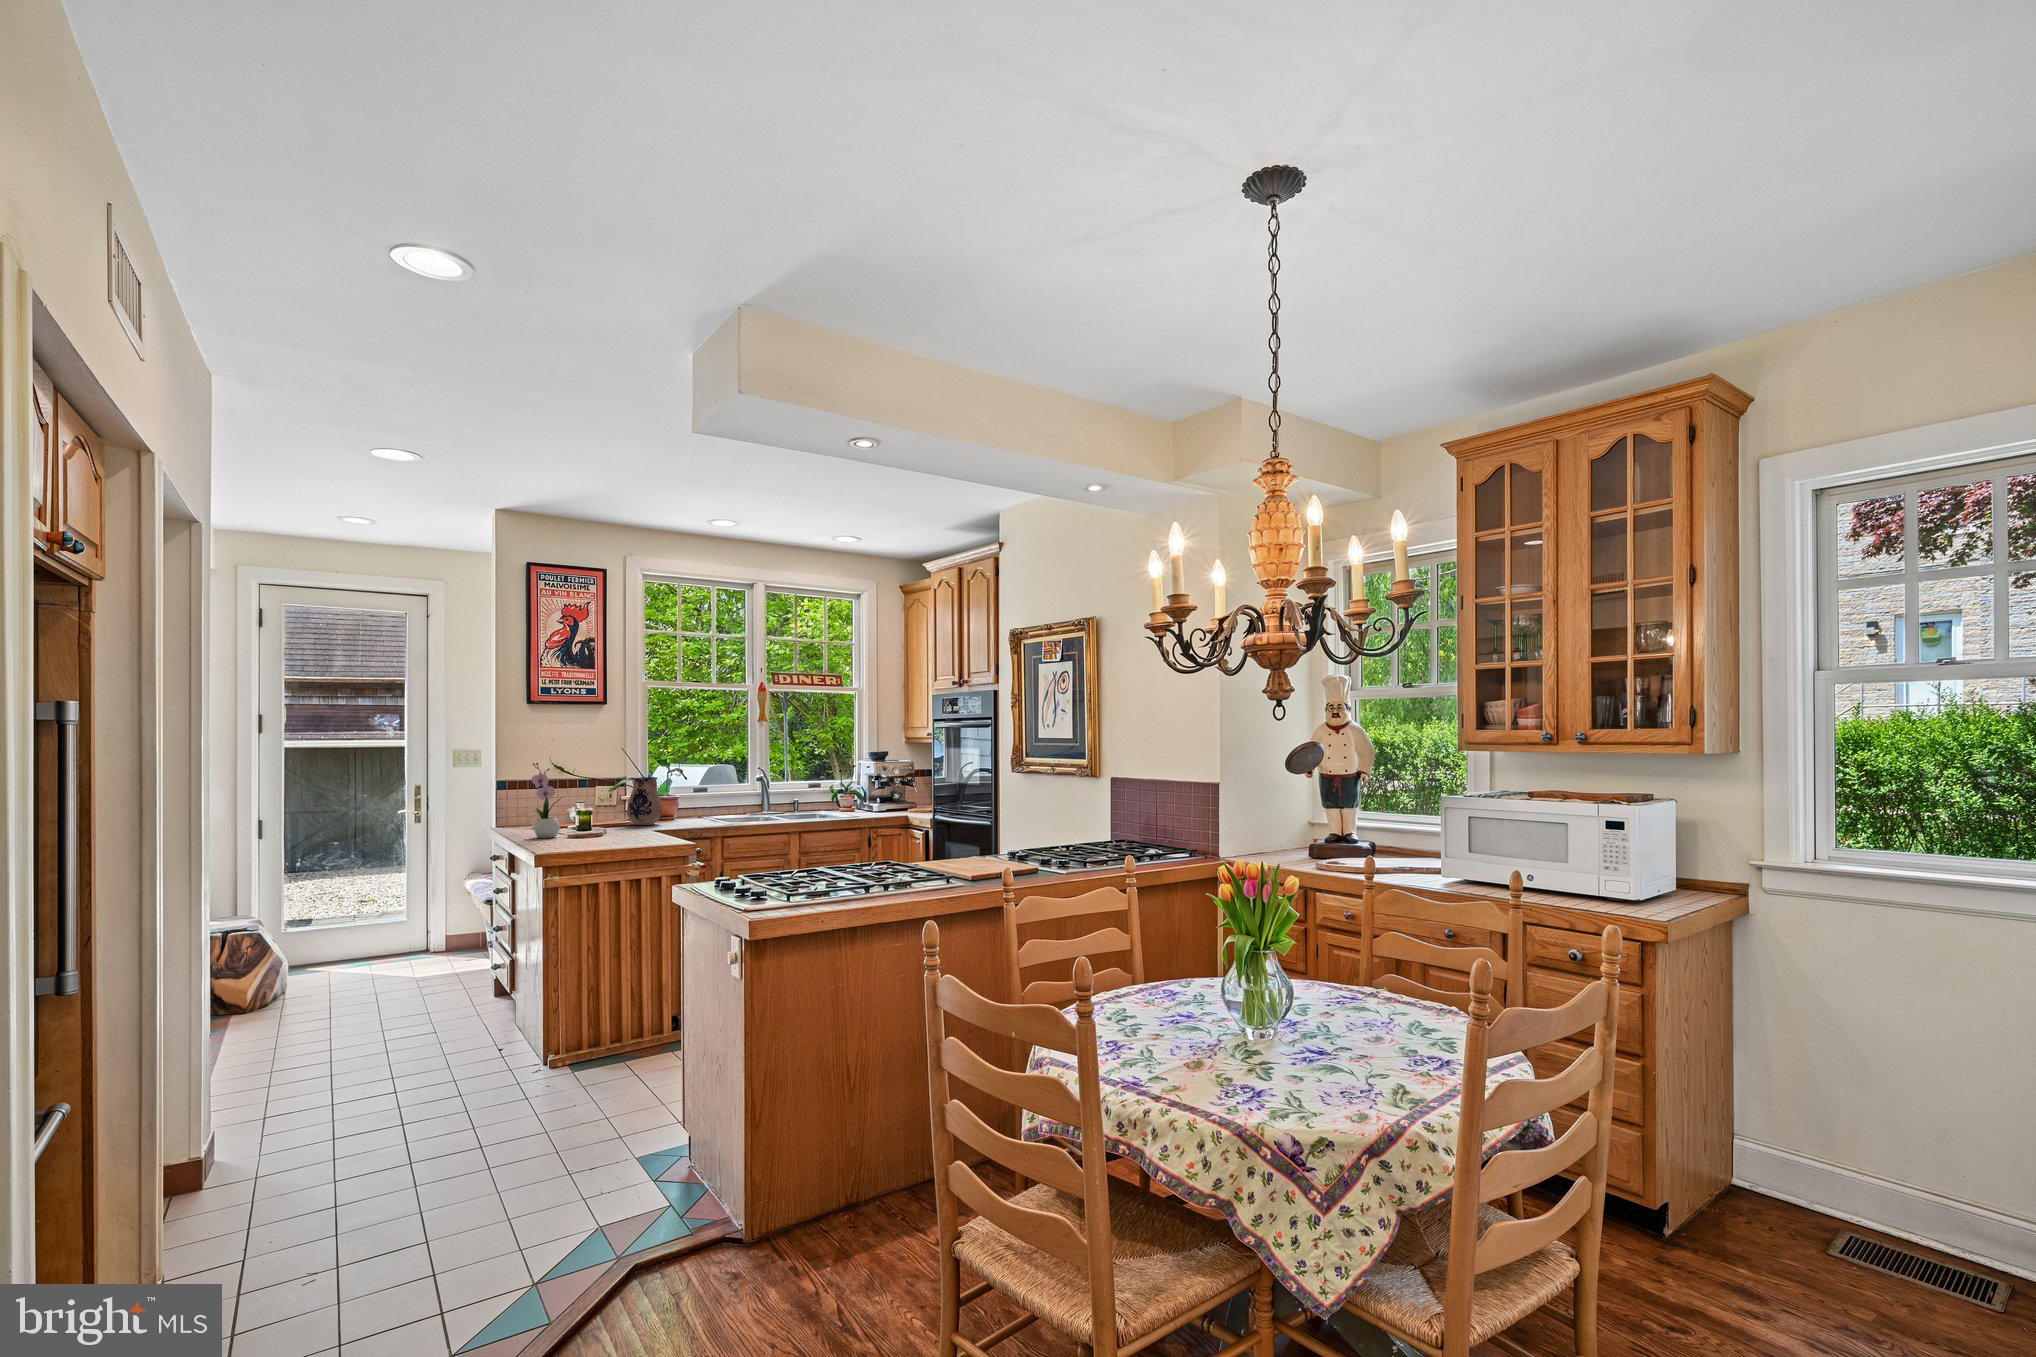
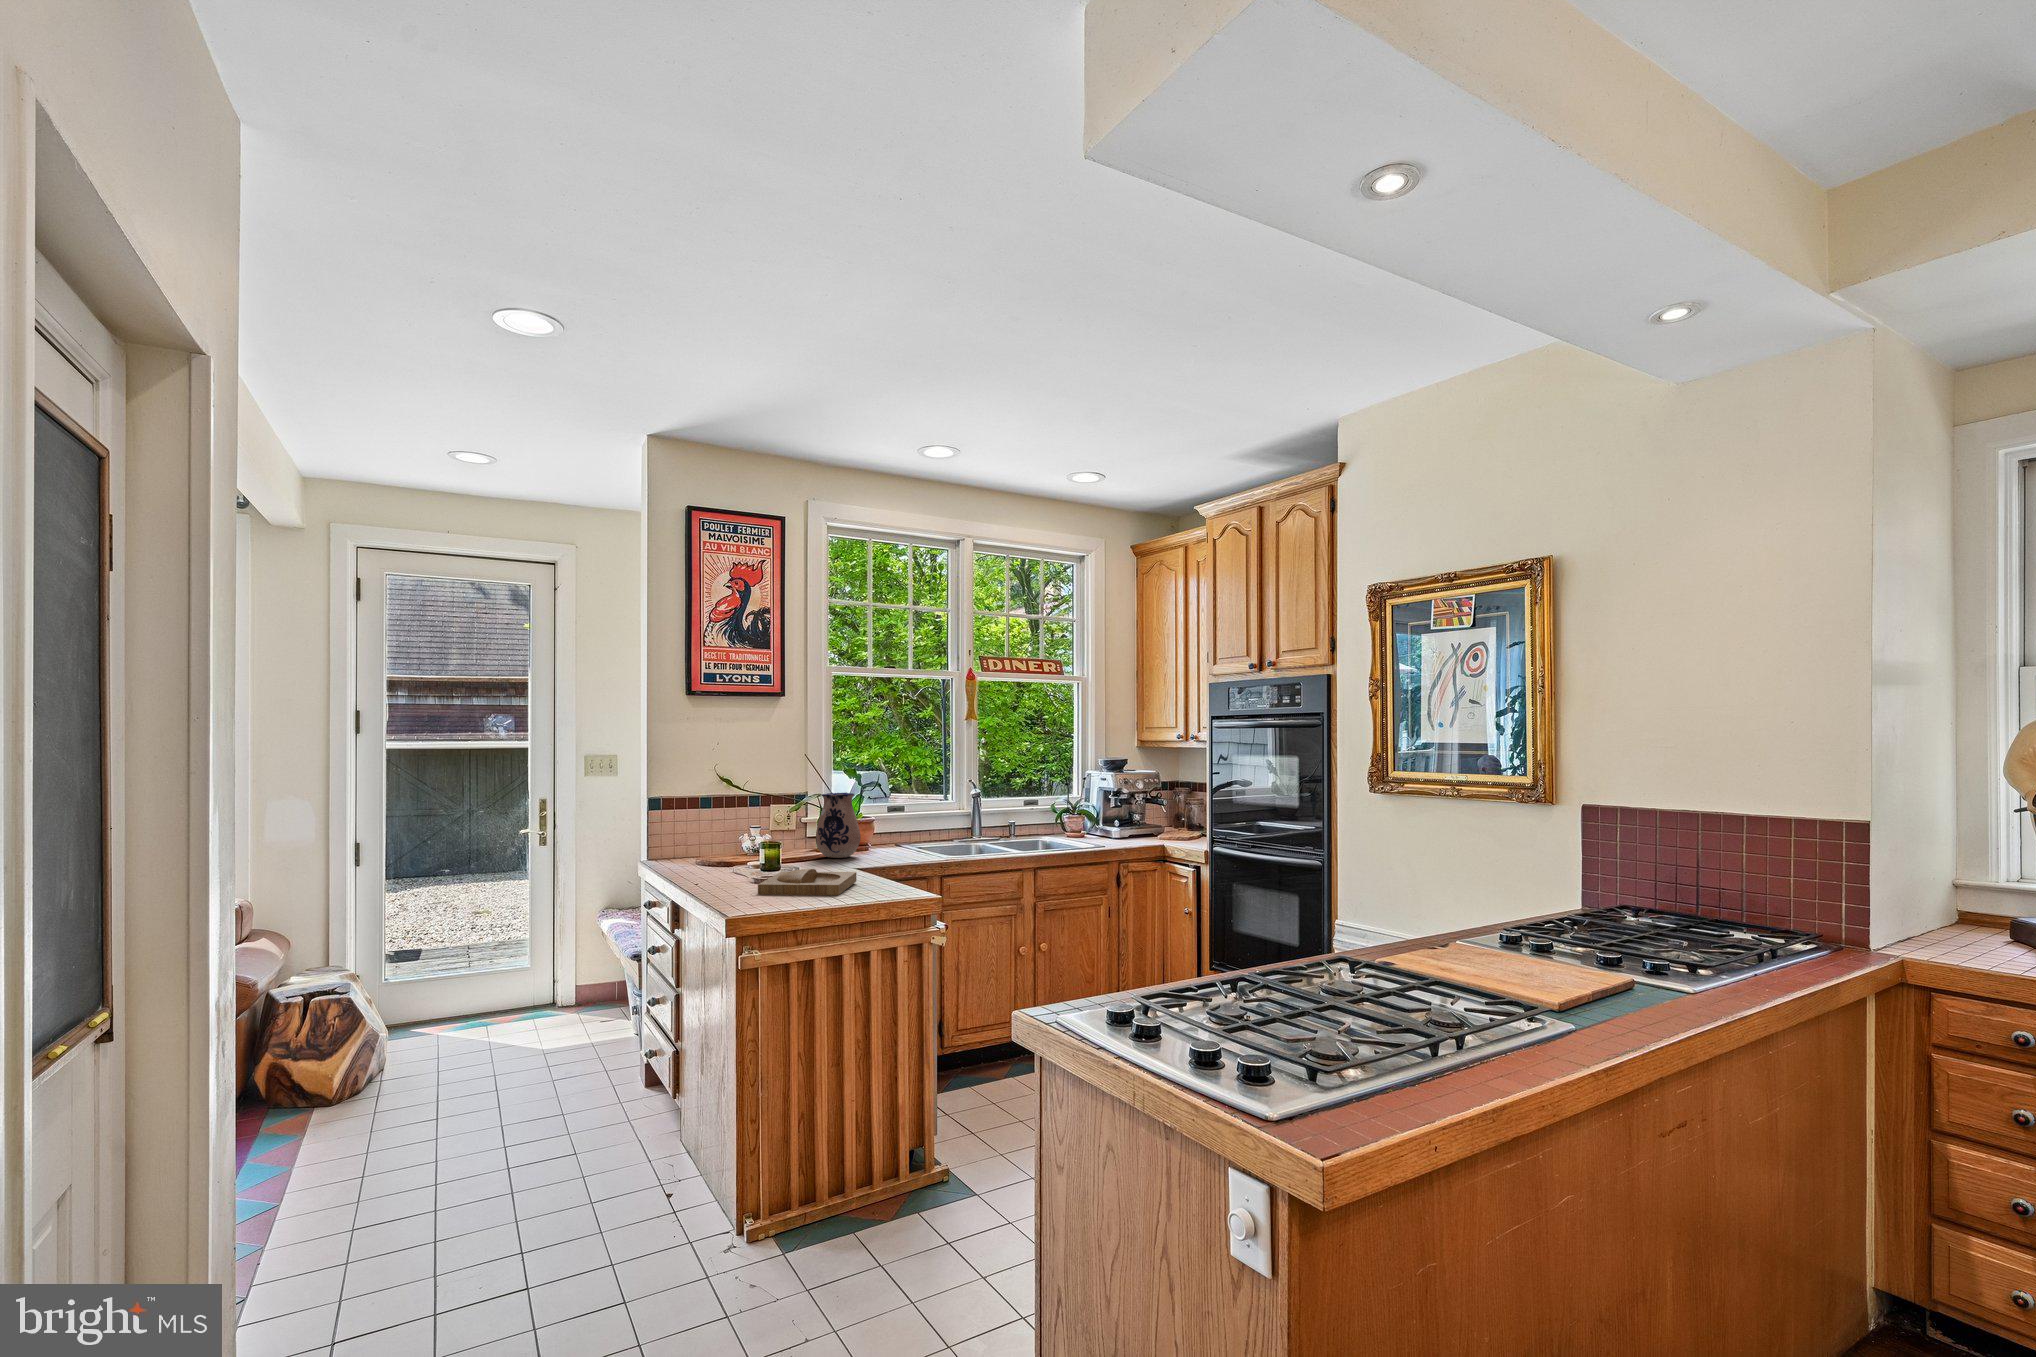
flower arrangement: present [532,763,563,838] -> none [704,774,745,880]
tray: none [566,829,643,845] -> present [758,869,857,895]

